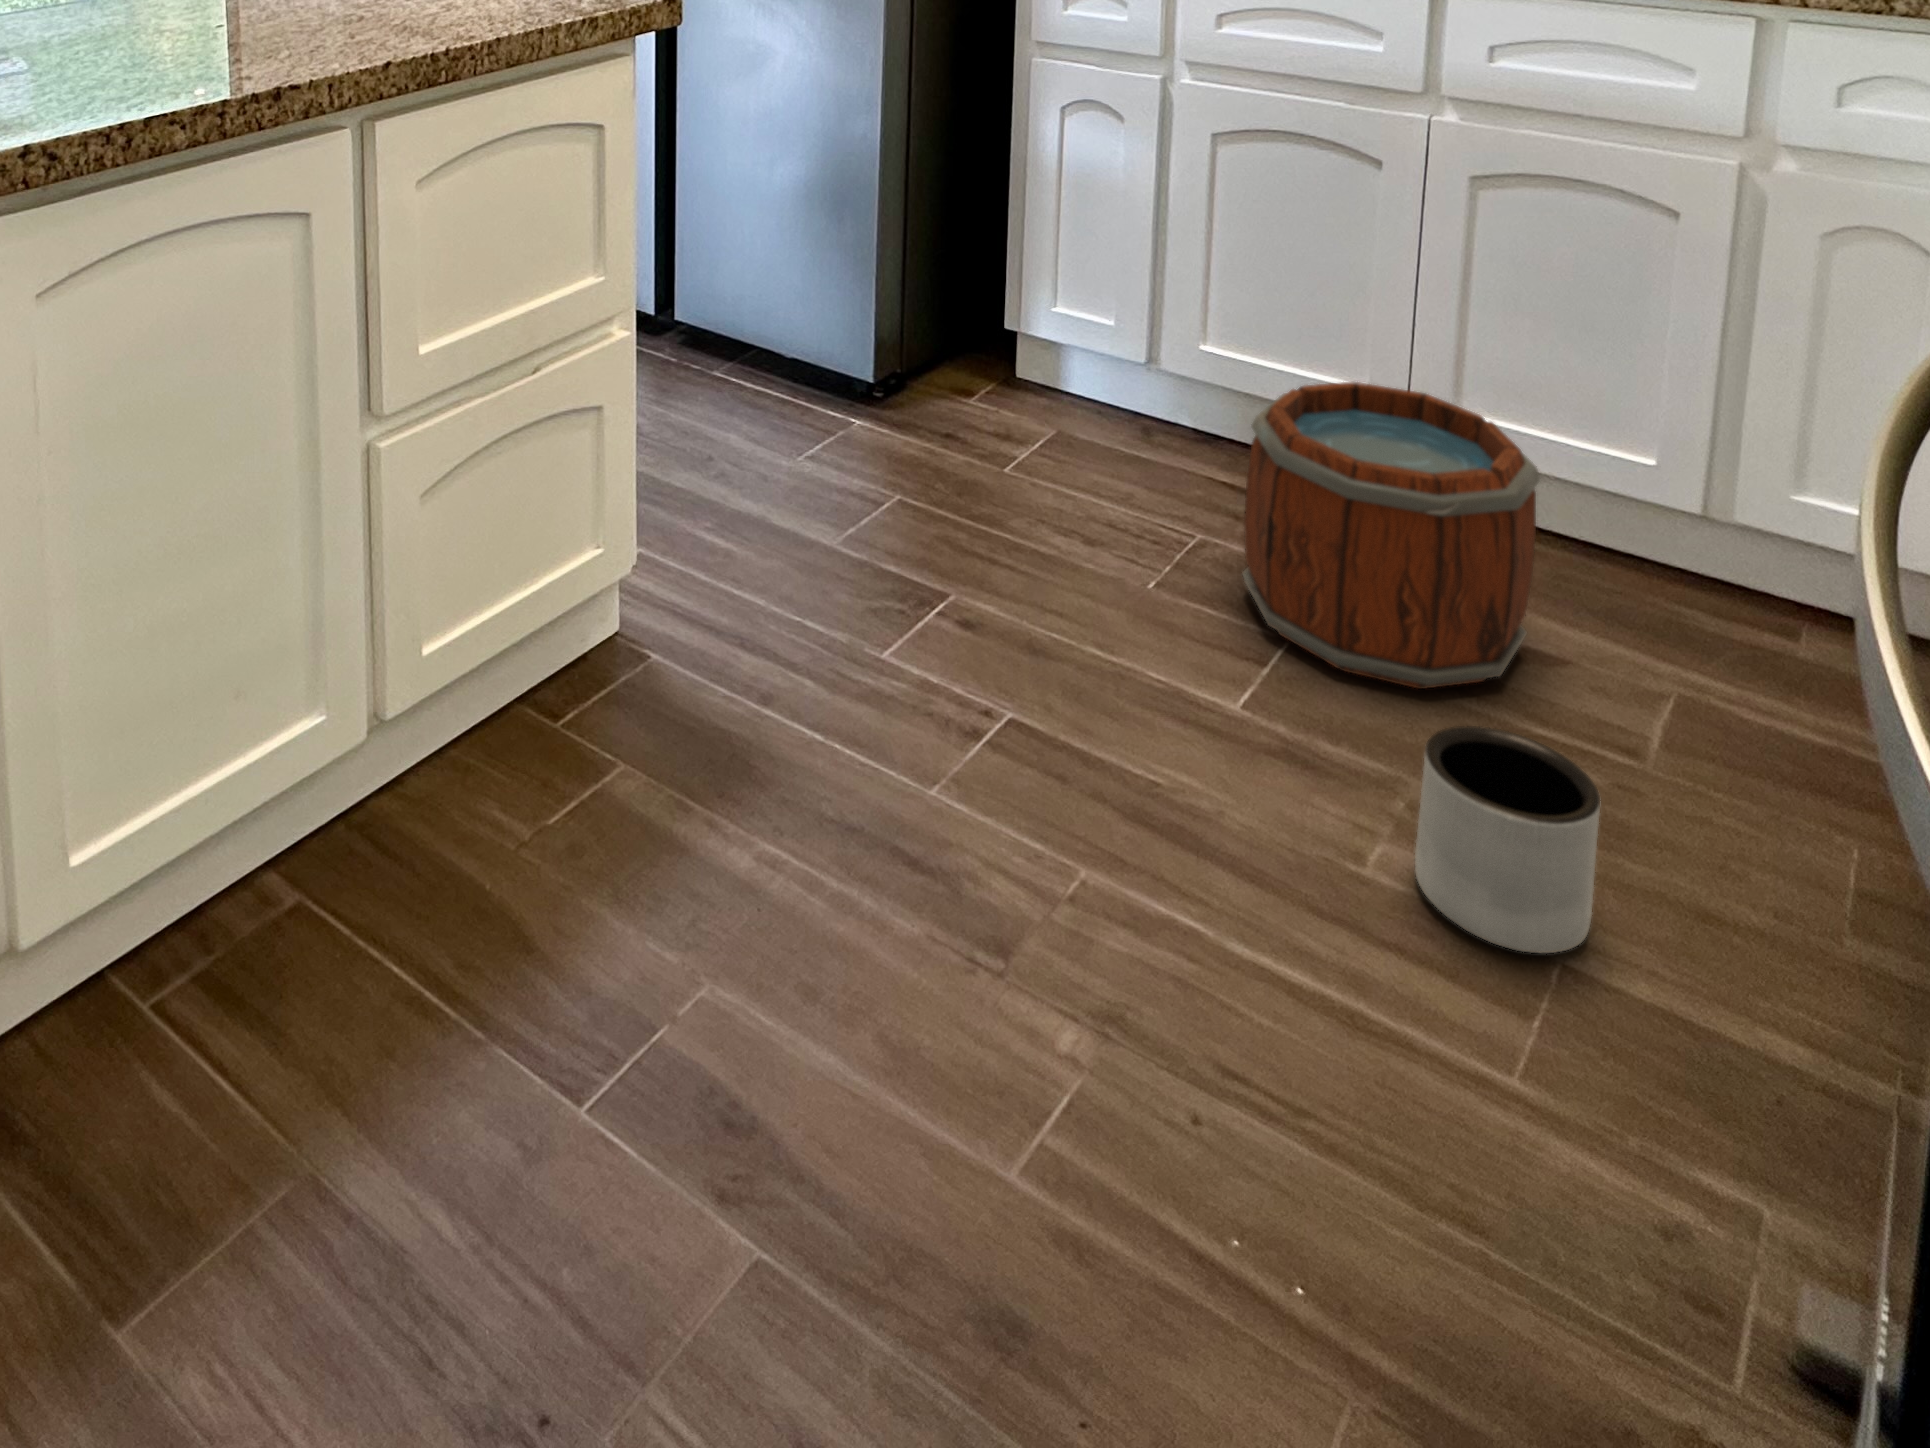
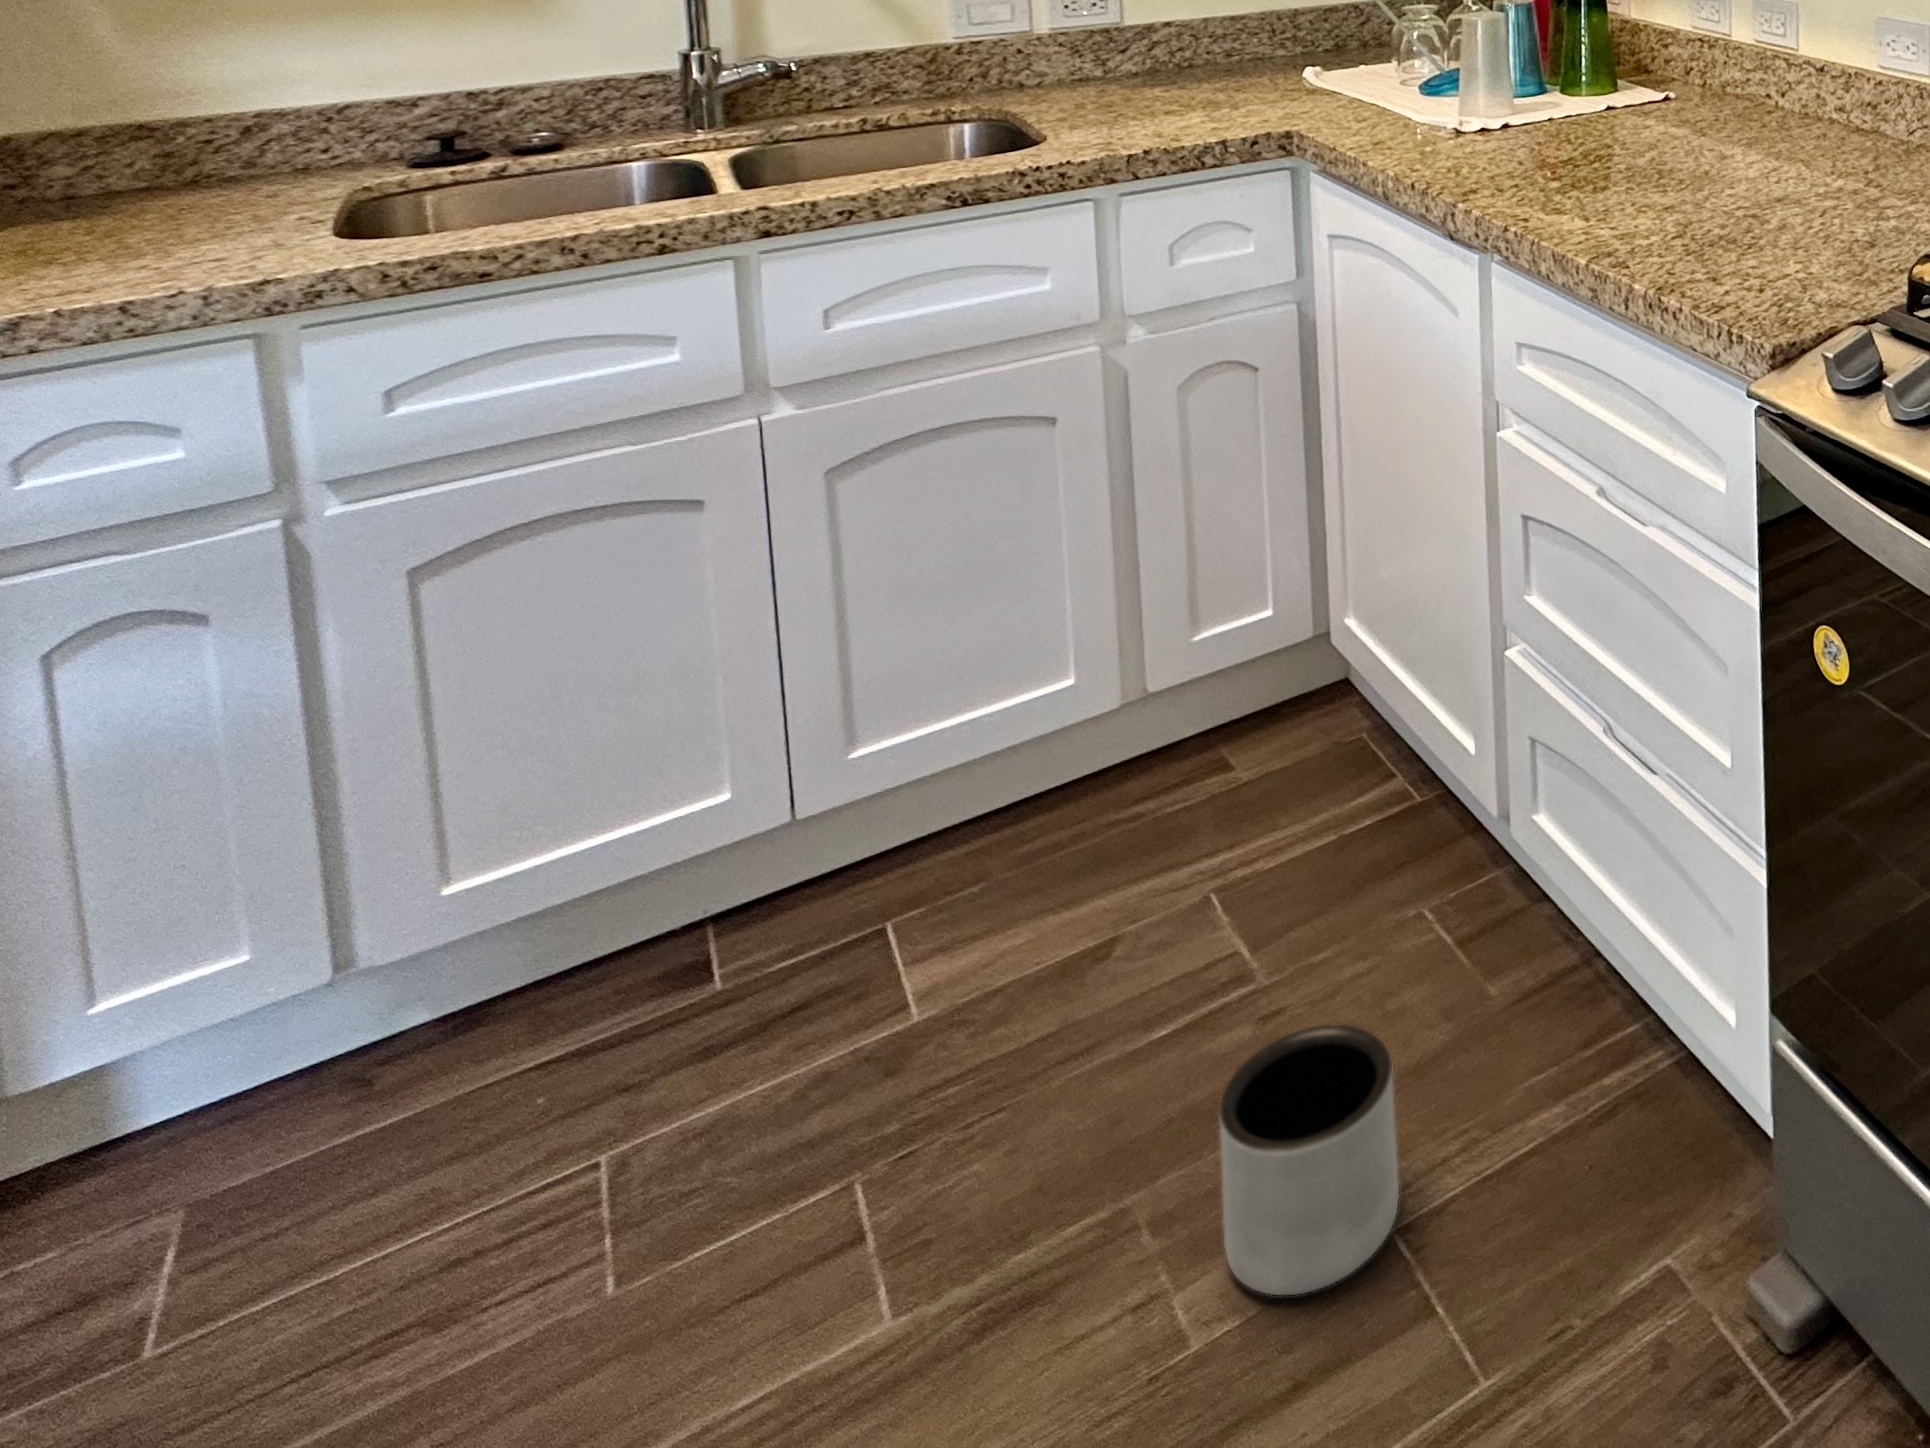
bucket: present [1243,382,1541,689] -> none [721,741,1100,1184]

